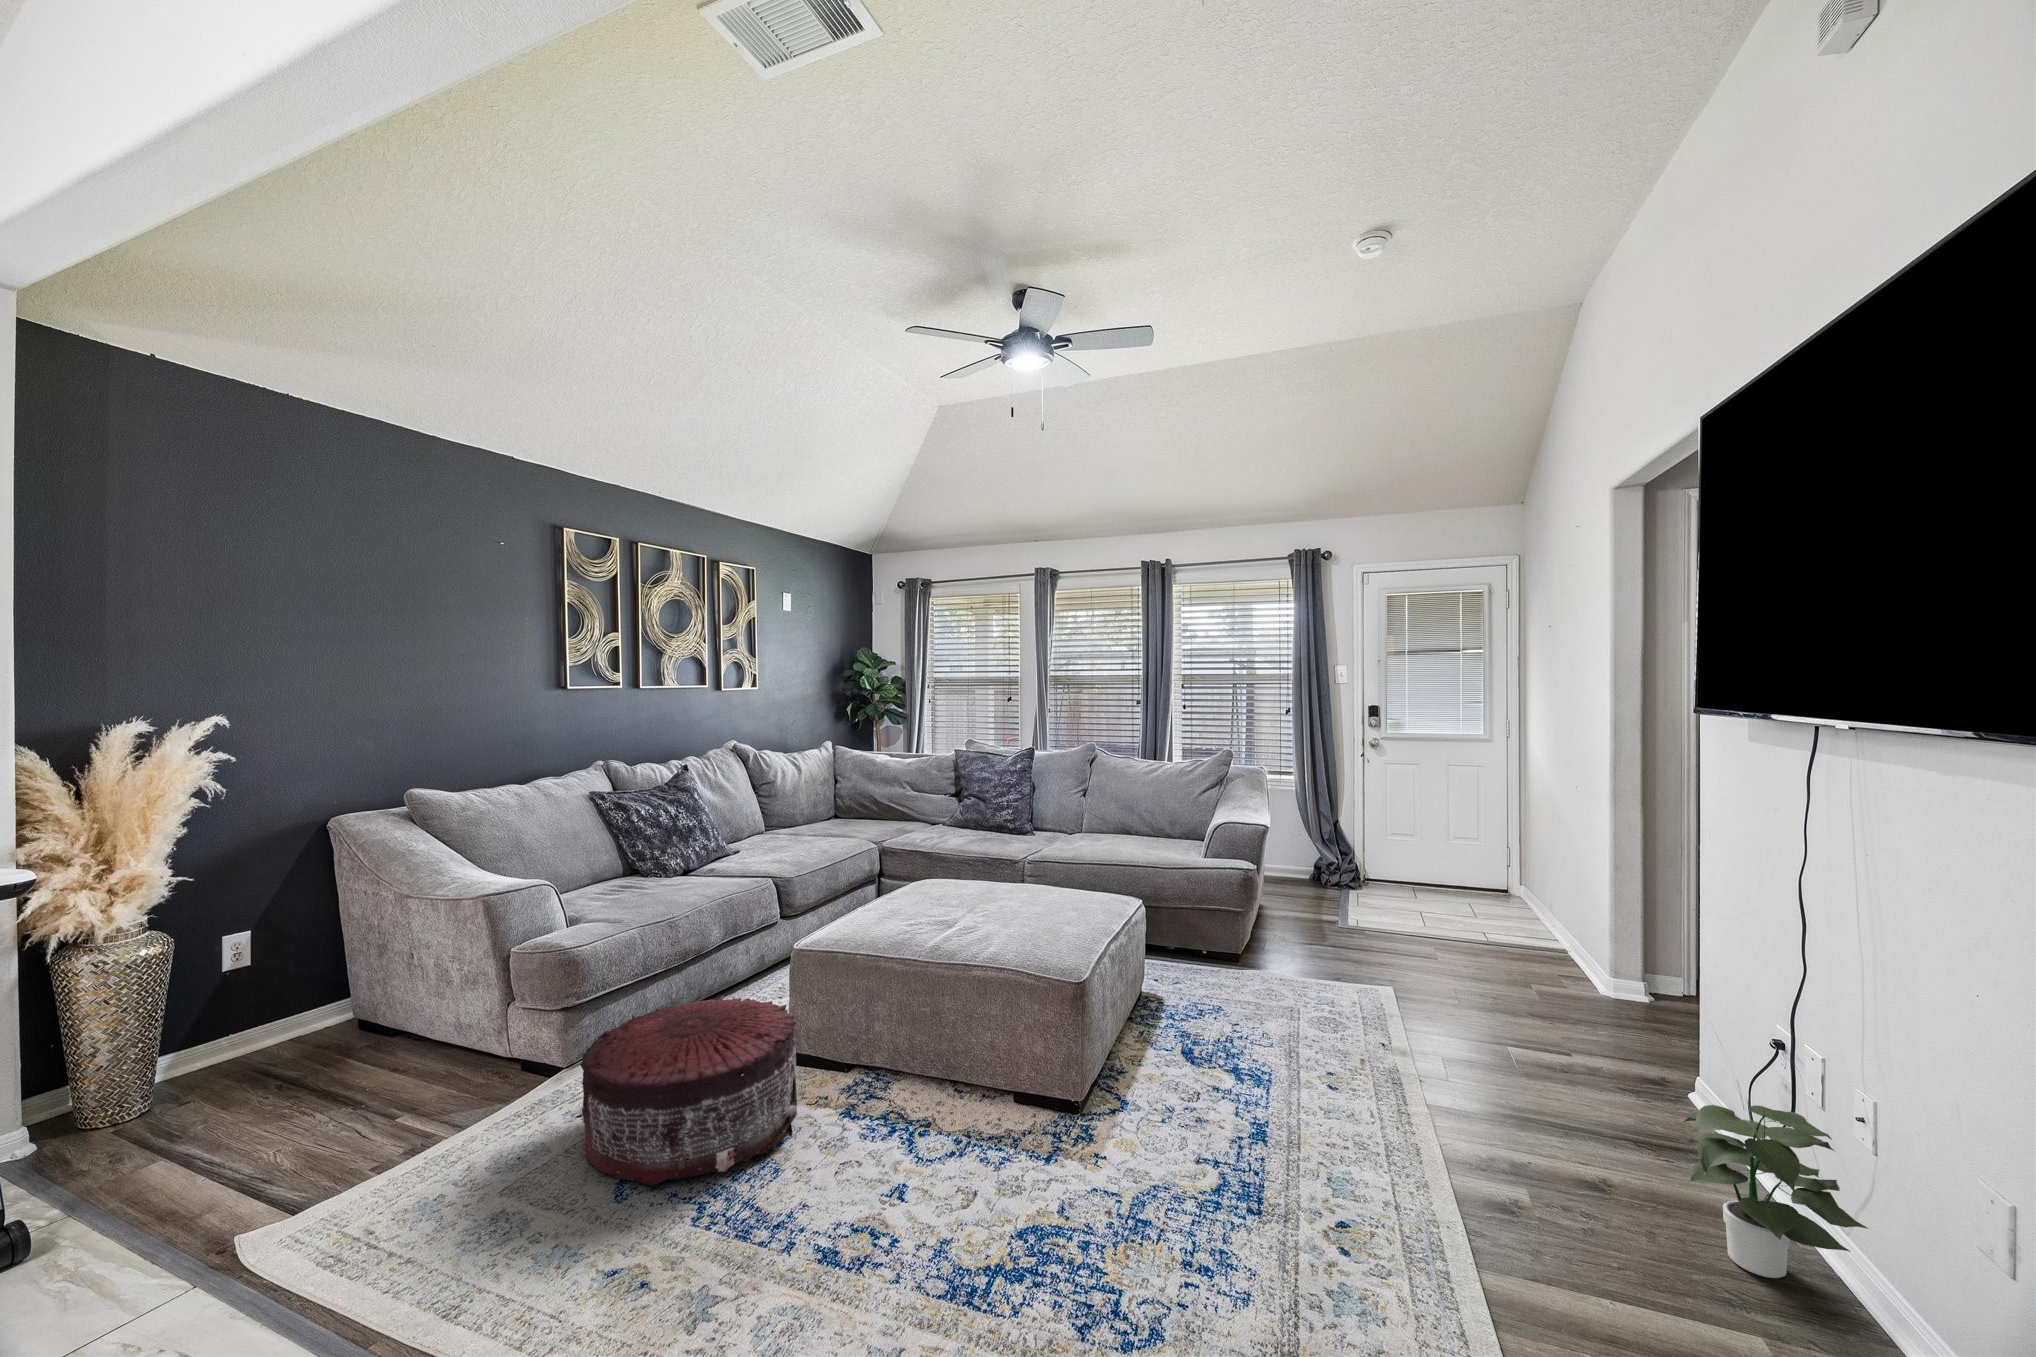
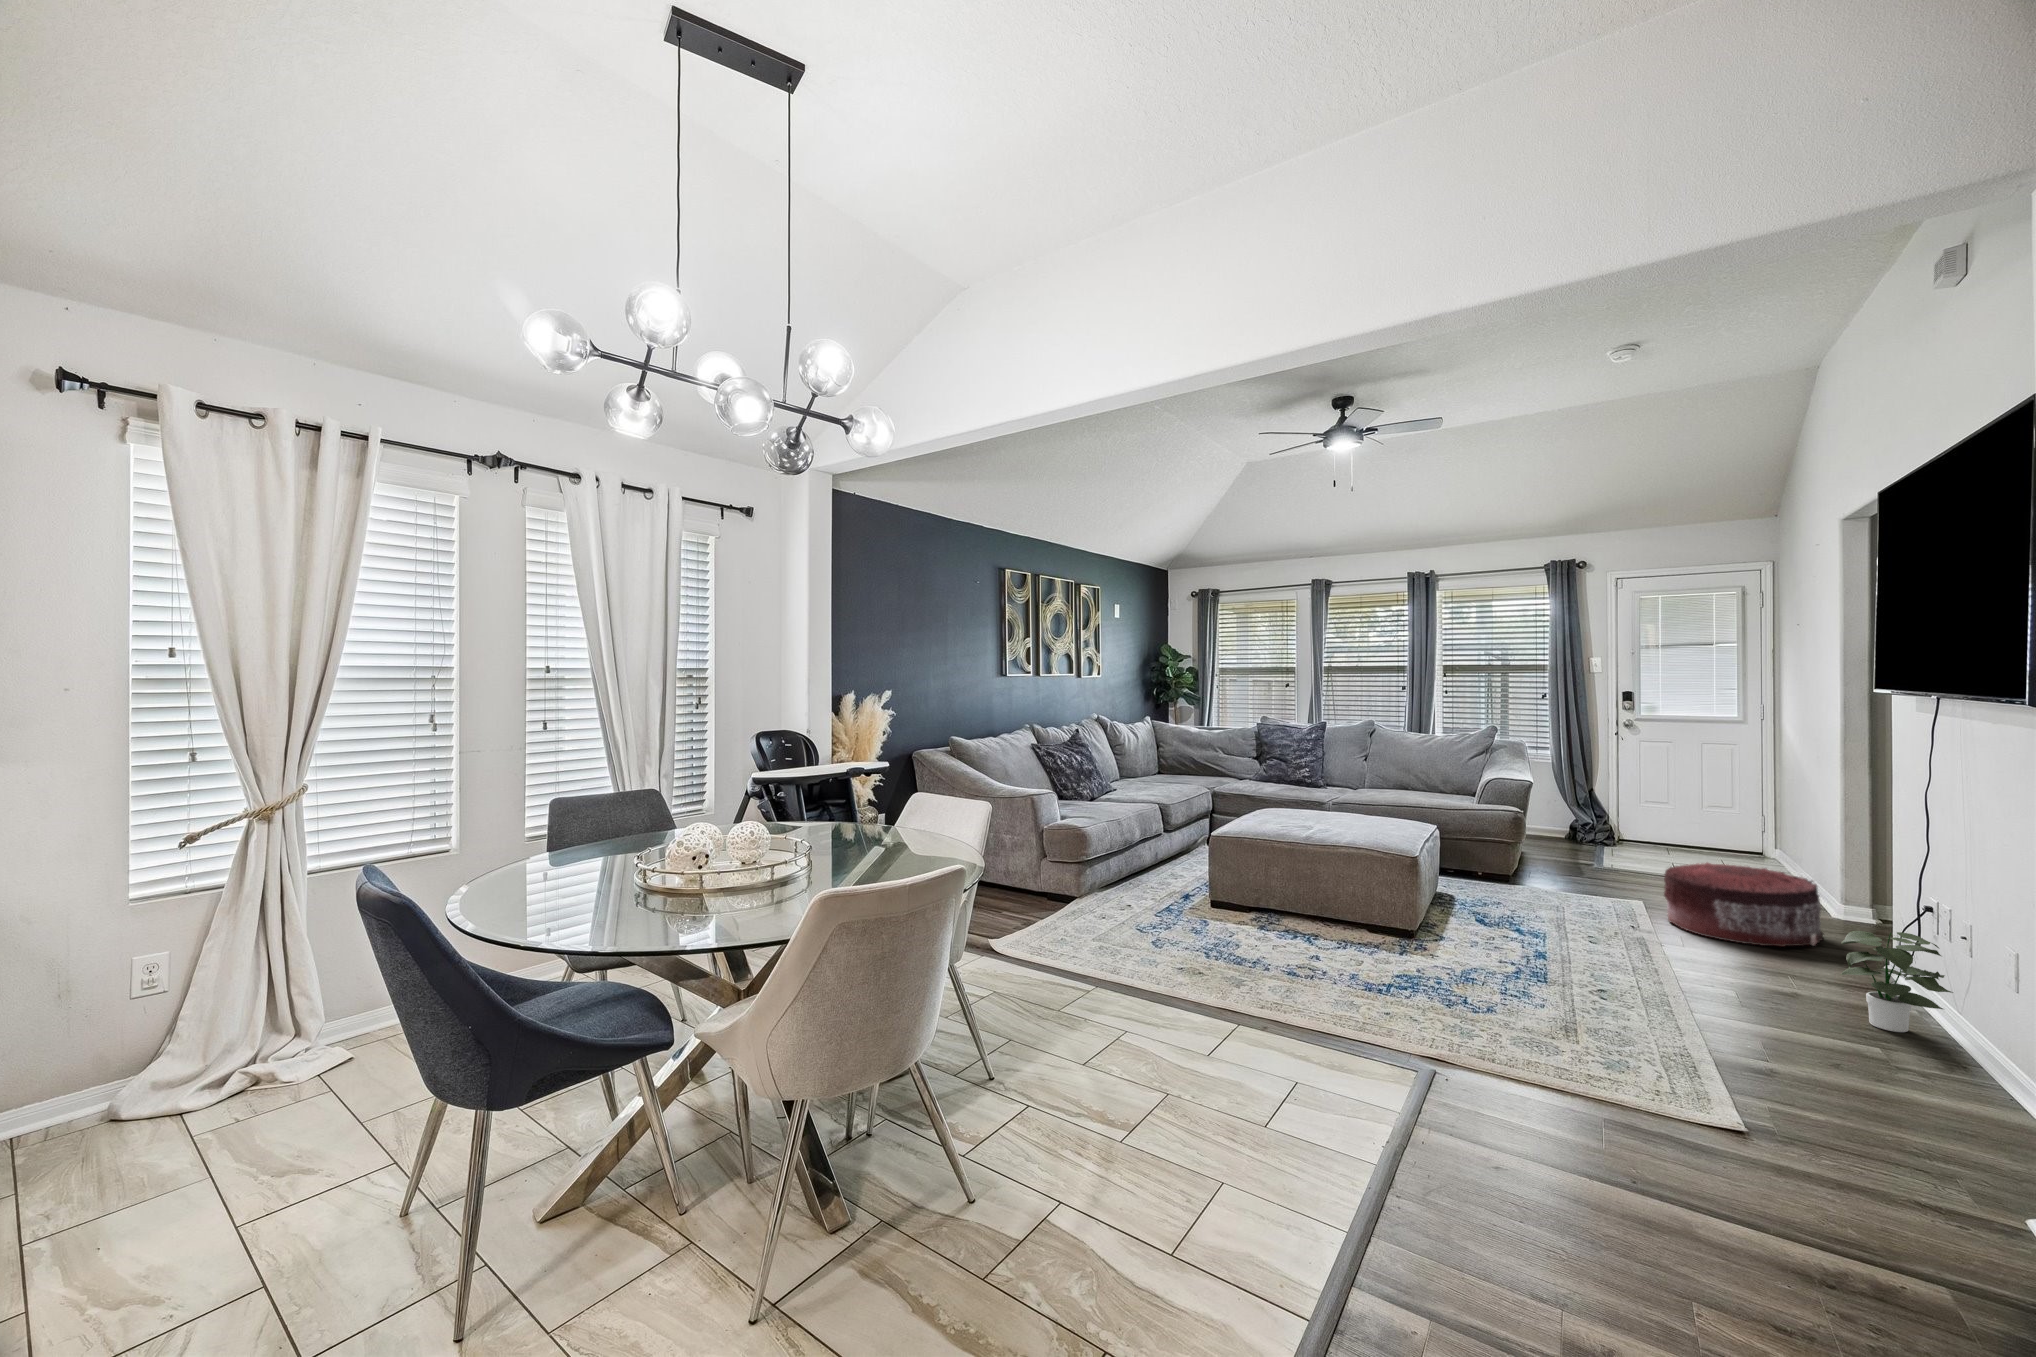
pouf: present [580,996,797,1185] -> present [1664,863,1823,947]

